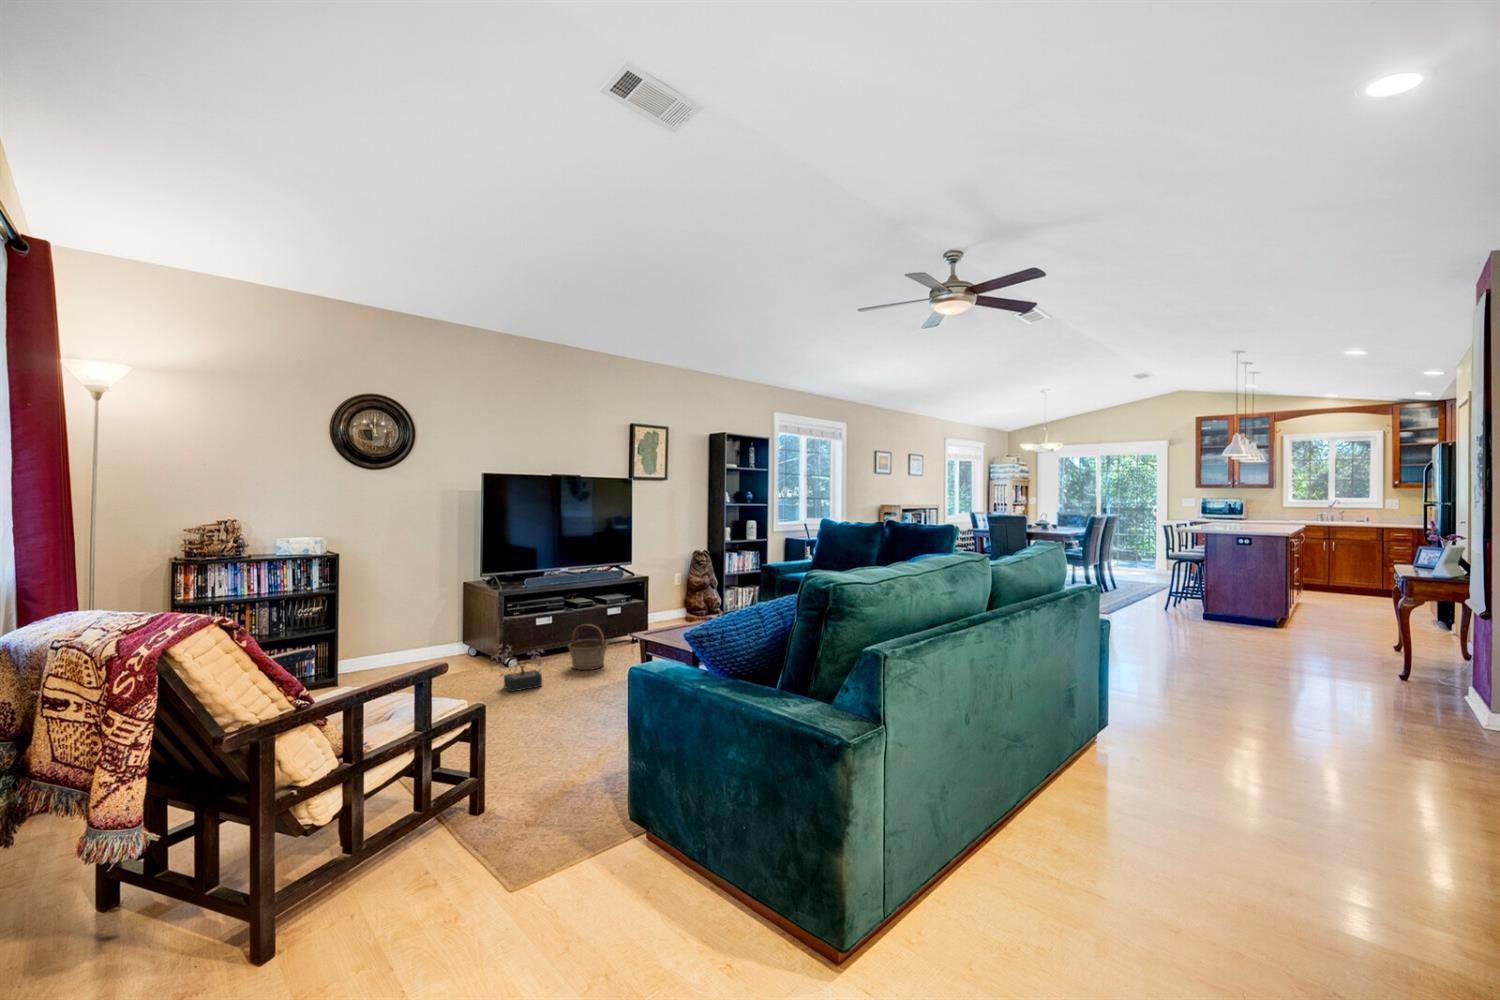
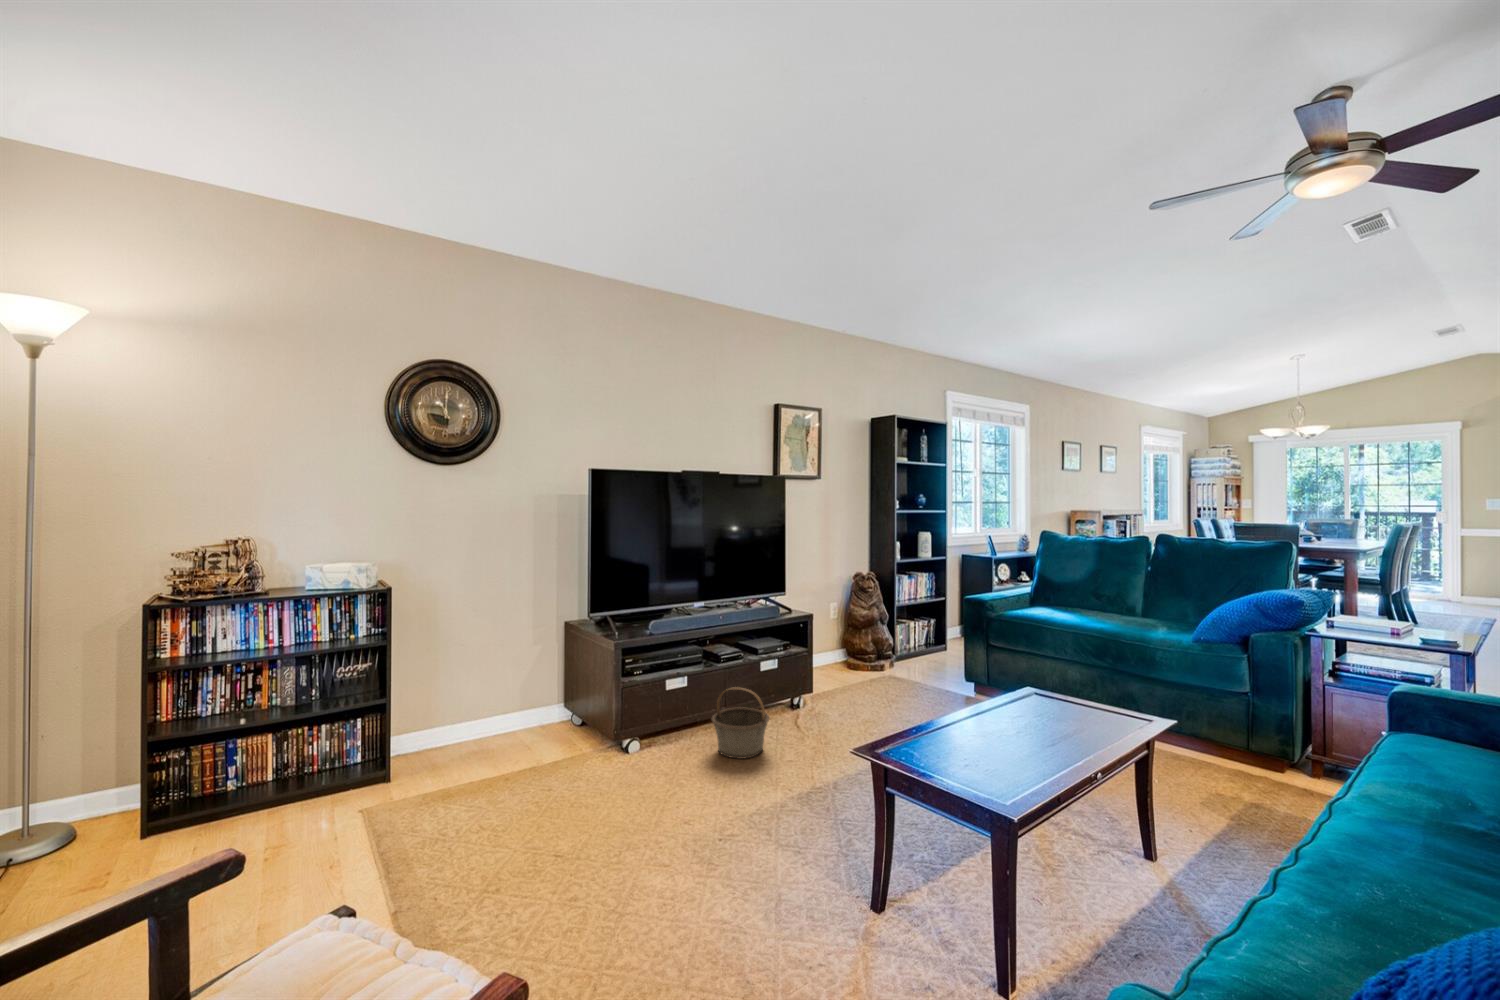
decorative plant: present [491,644,548,692] -> none [606,724,690,804]

